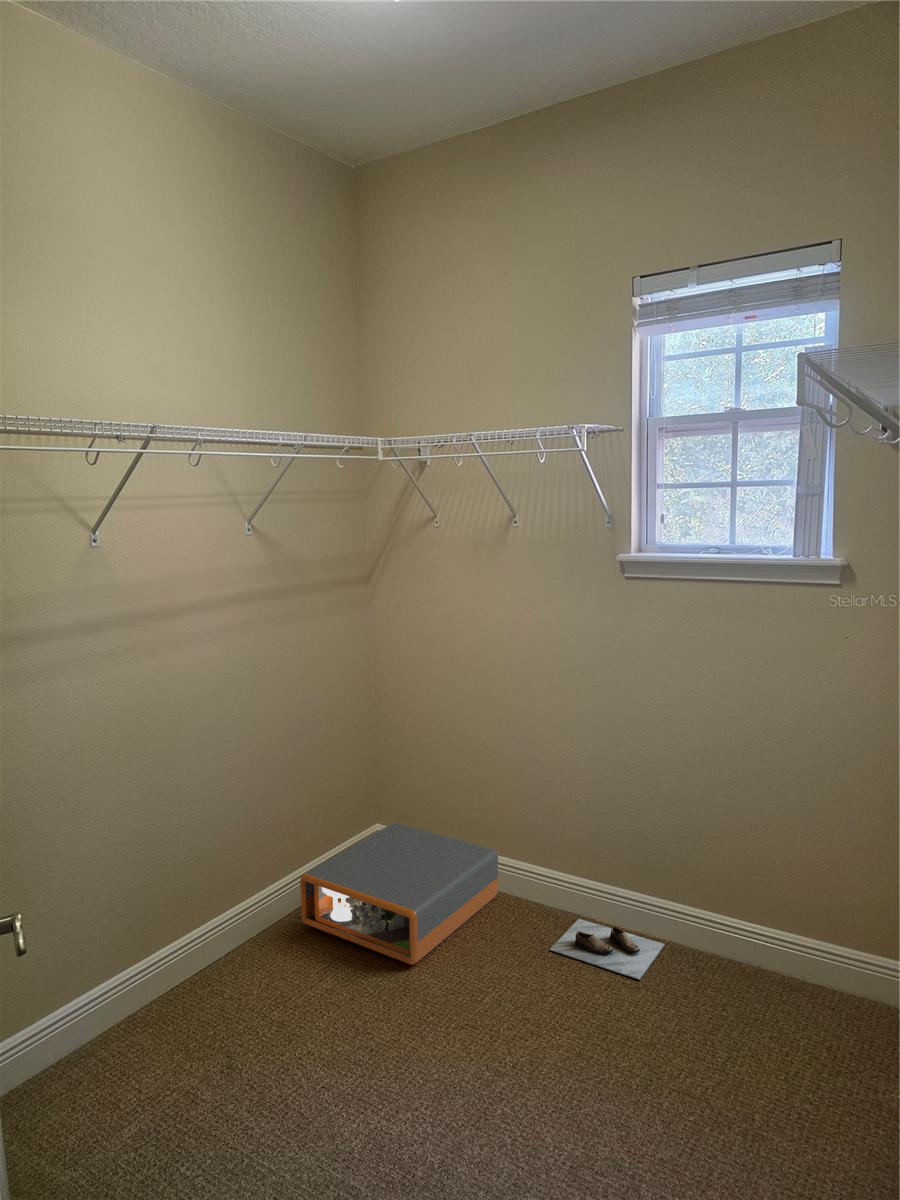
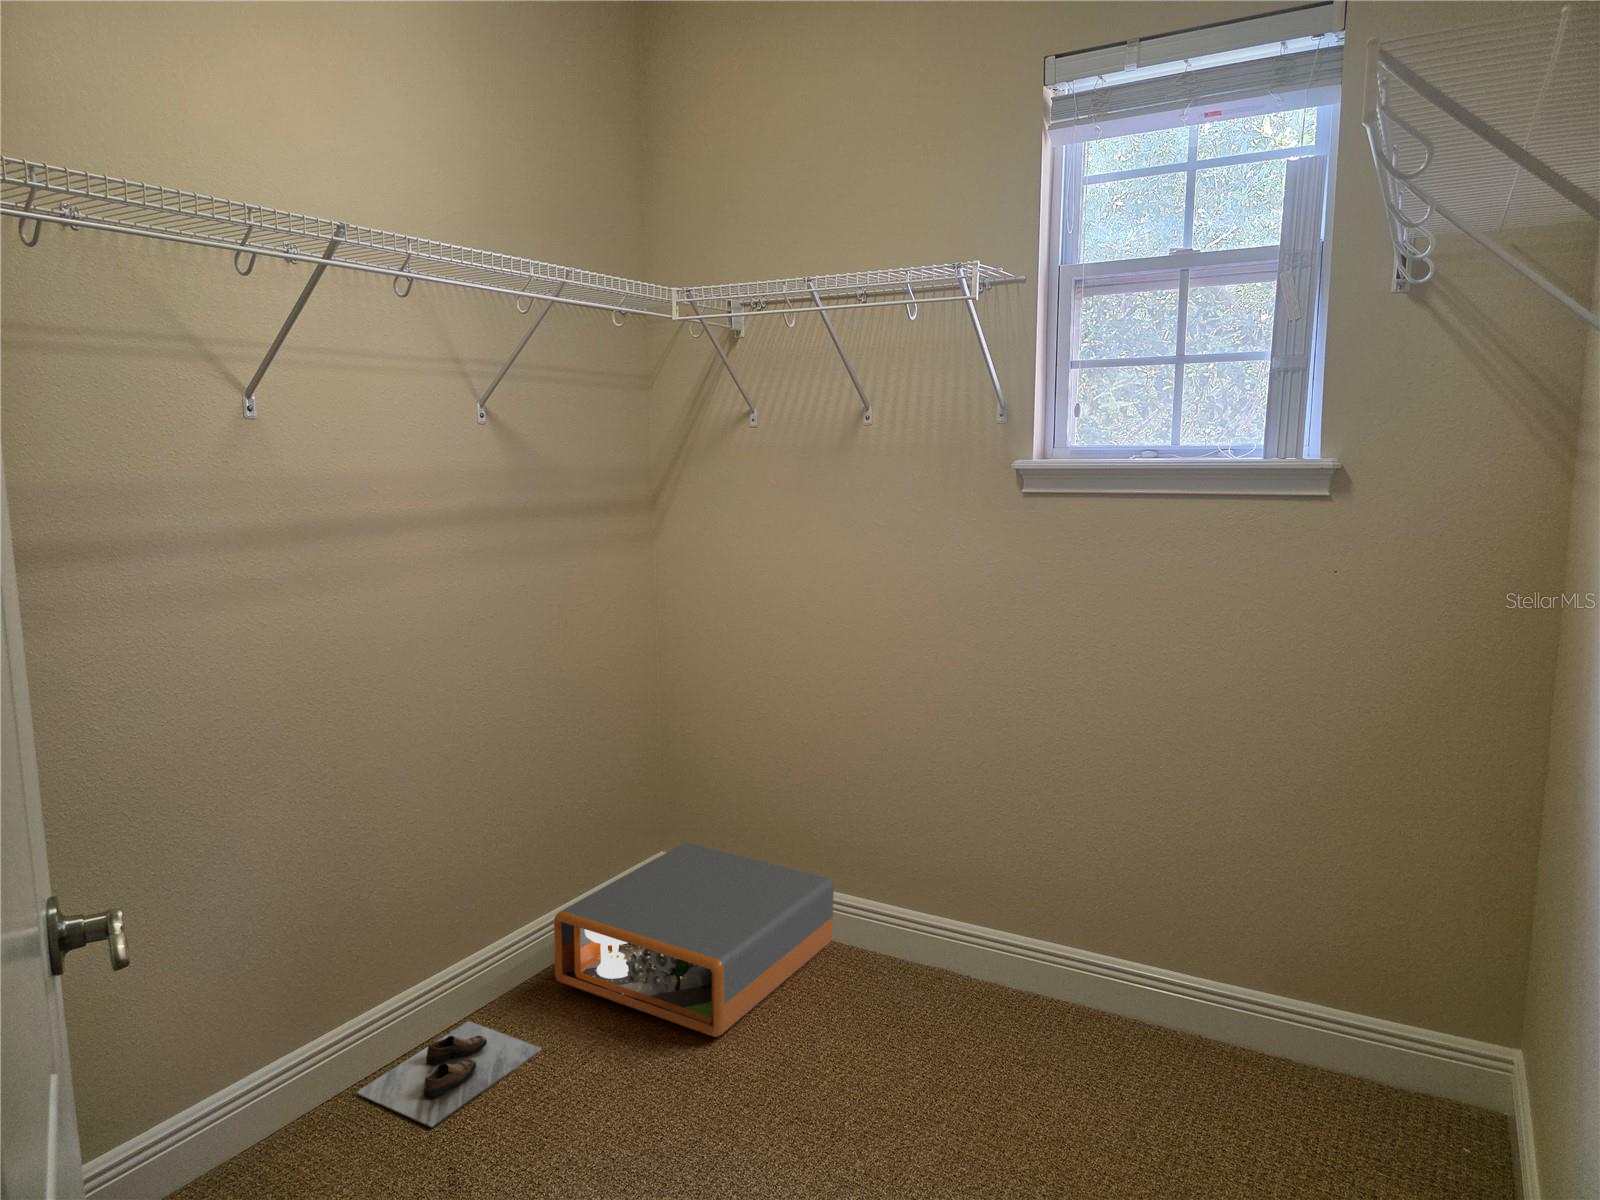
shoe: present [550,919,665,980] -> present [356,1021,542,1128]

